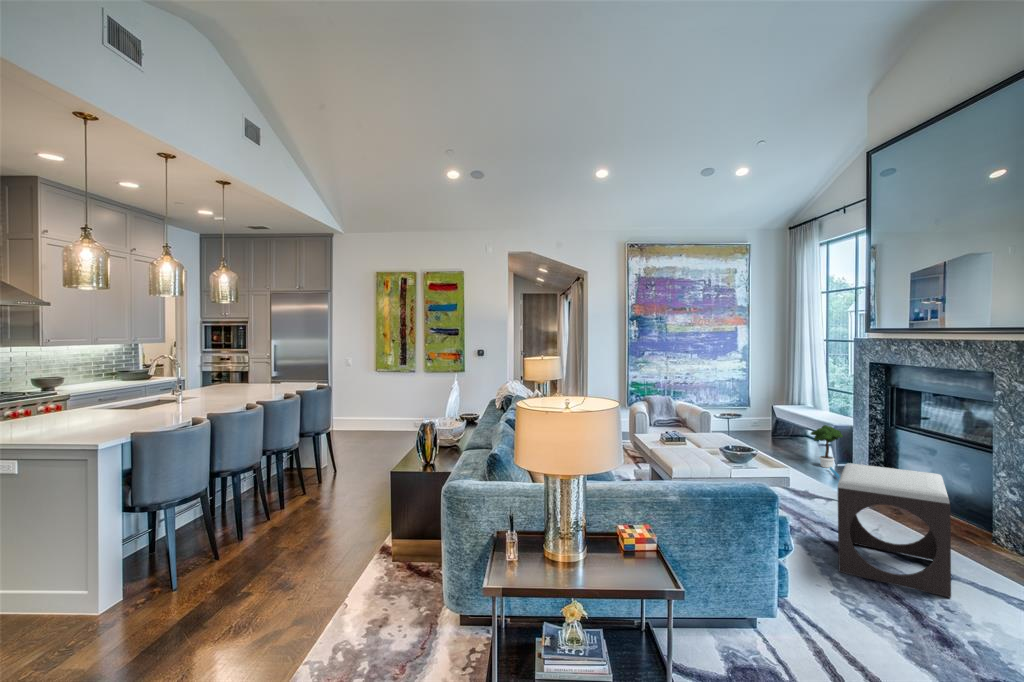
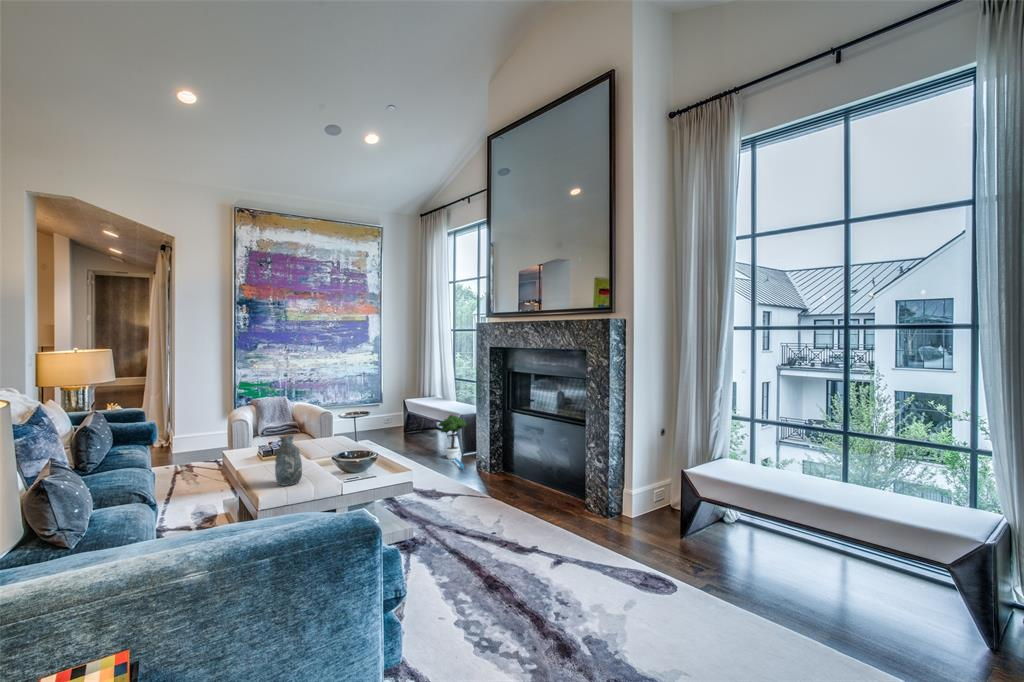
decorative vase: none [682,430,700,465] -> present [275,435,302,486]
footstool: present [838,463,951,598] -> none [463,452,568,590]

